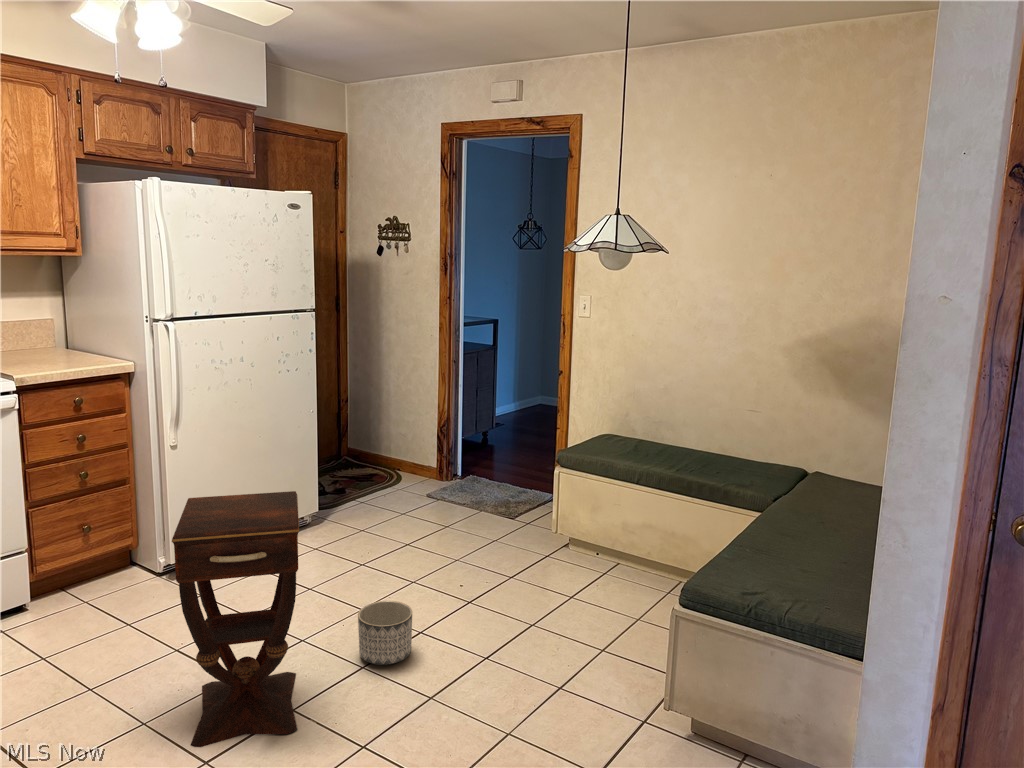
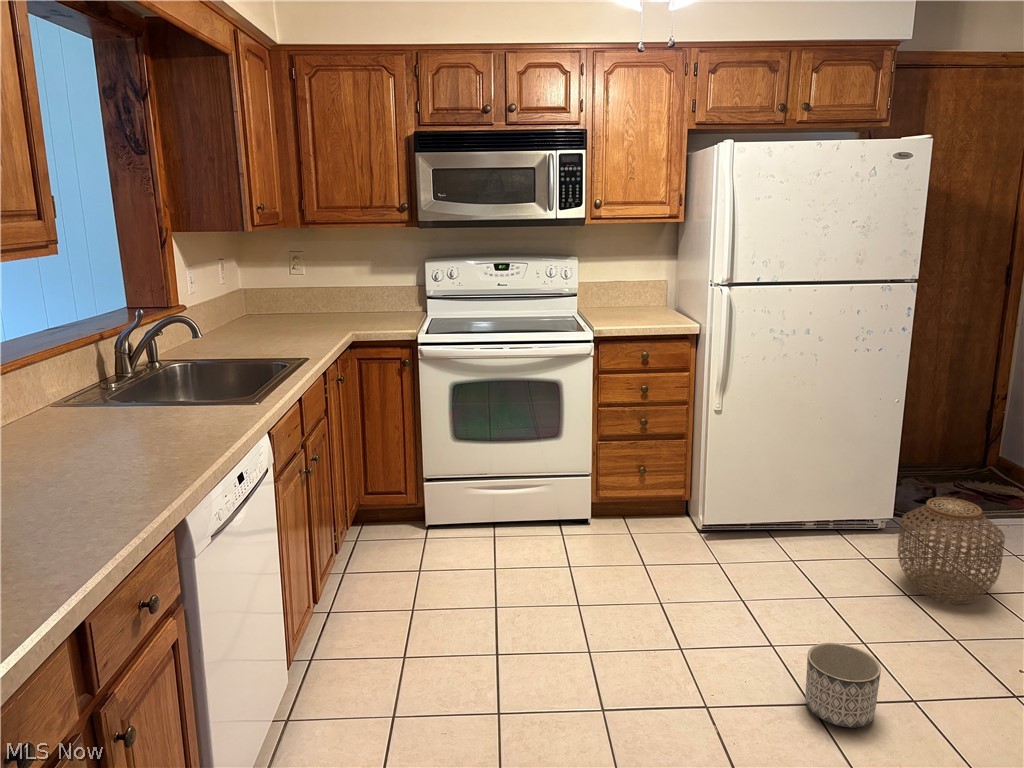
woven basket: none [346,476,416,557] -> present [897,497,1005,604]
side table: present [172,491,299,747] -> none [590,461,749,732]

